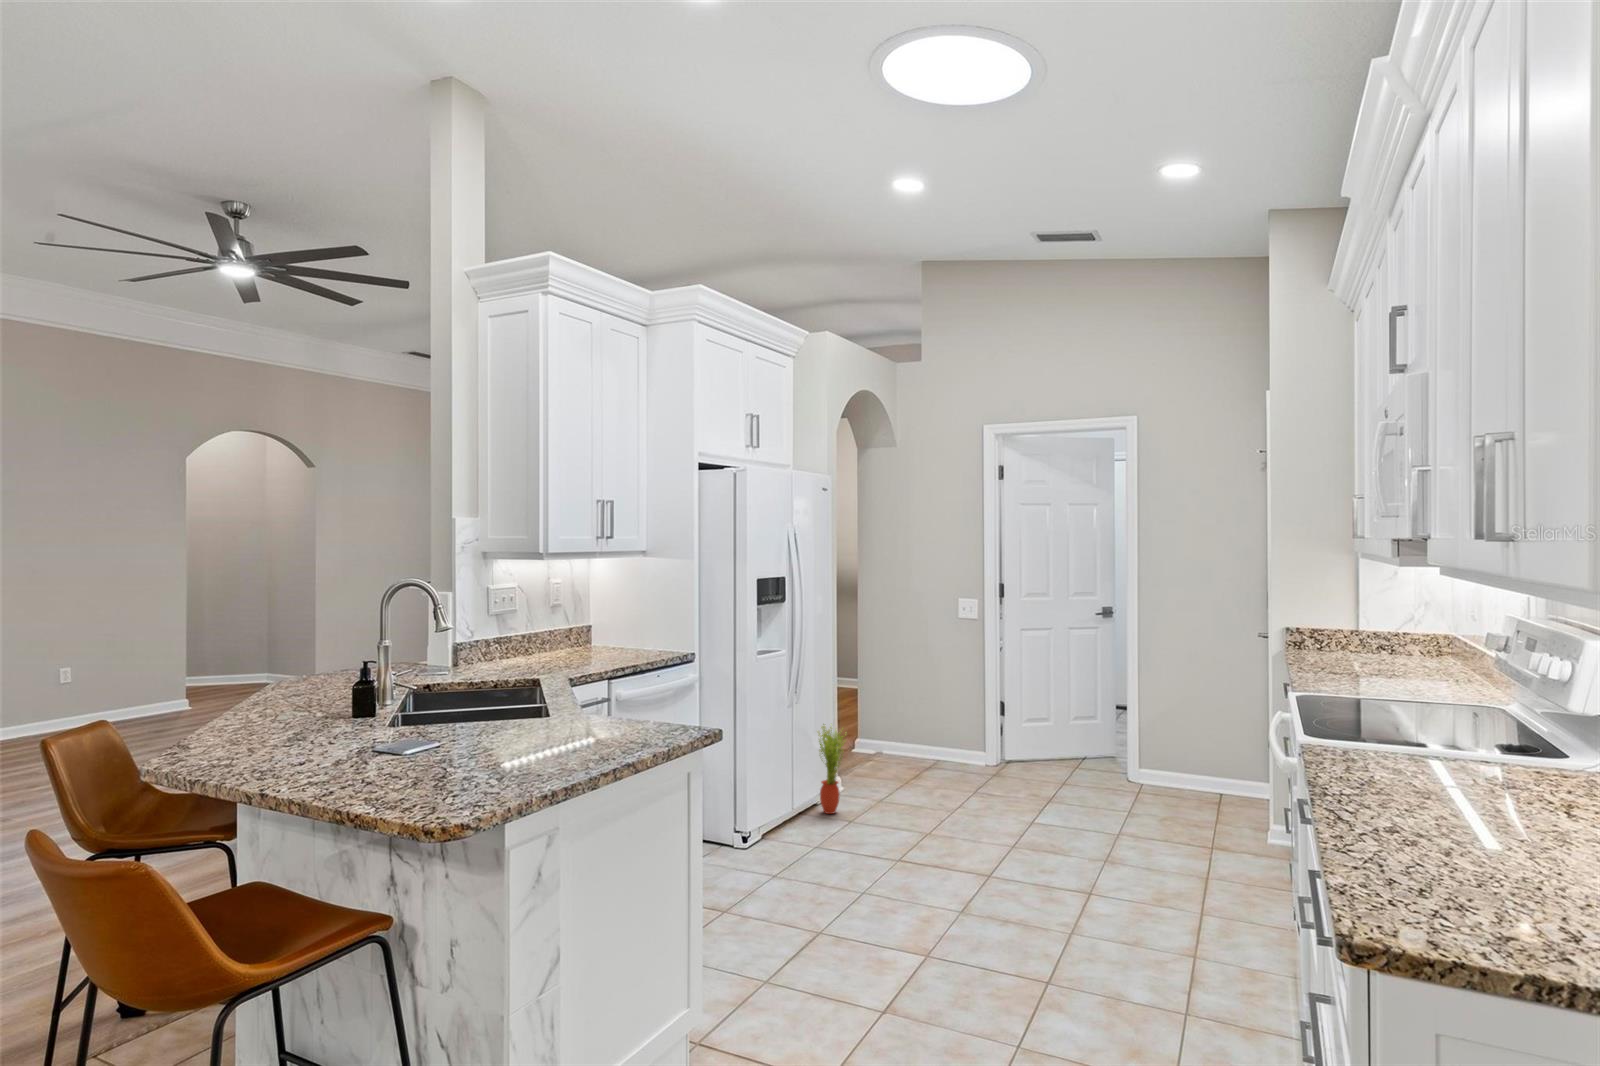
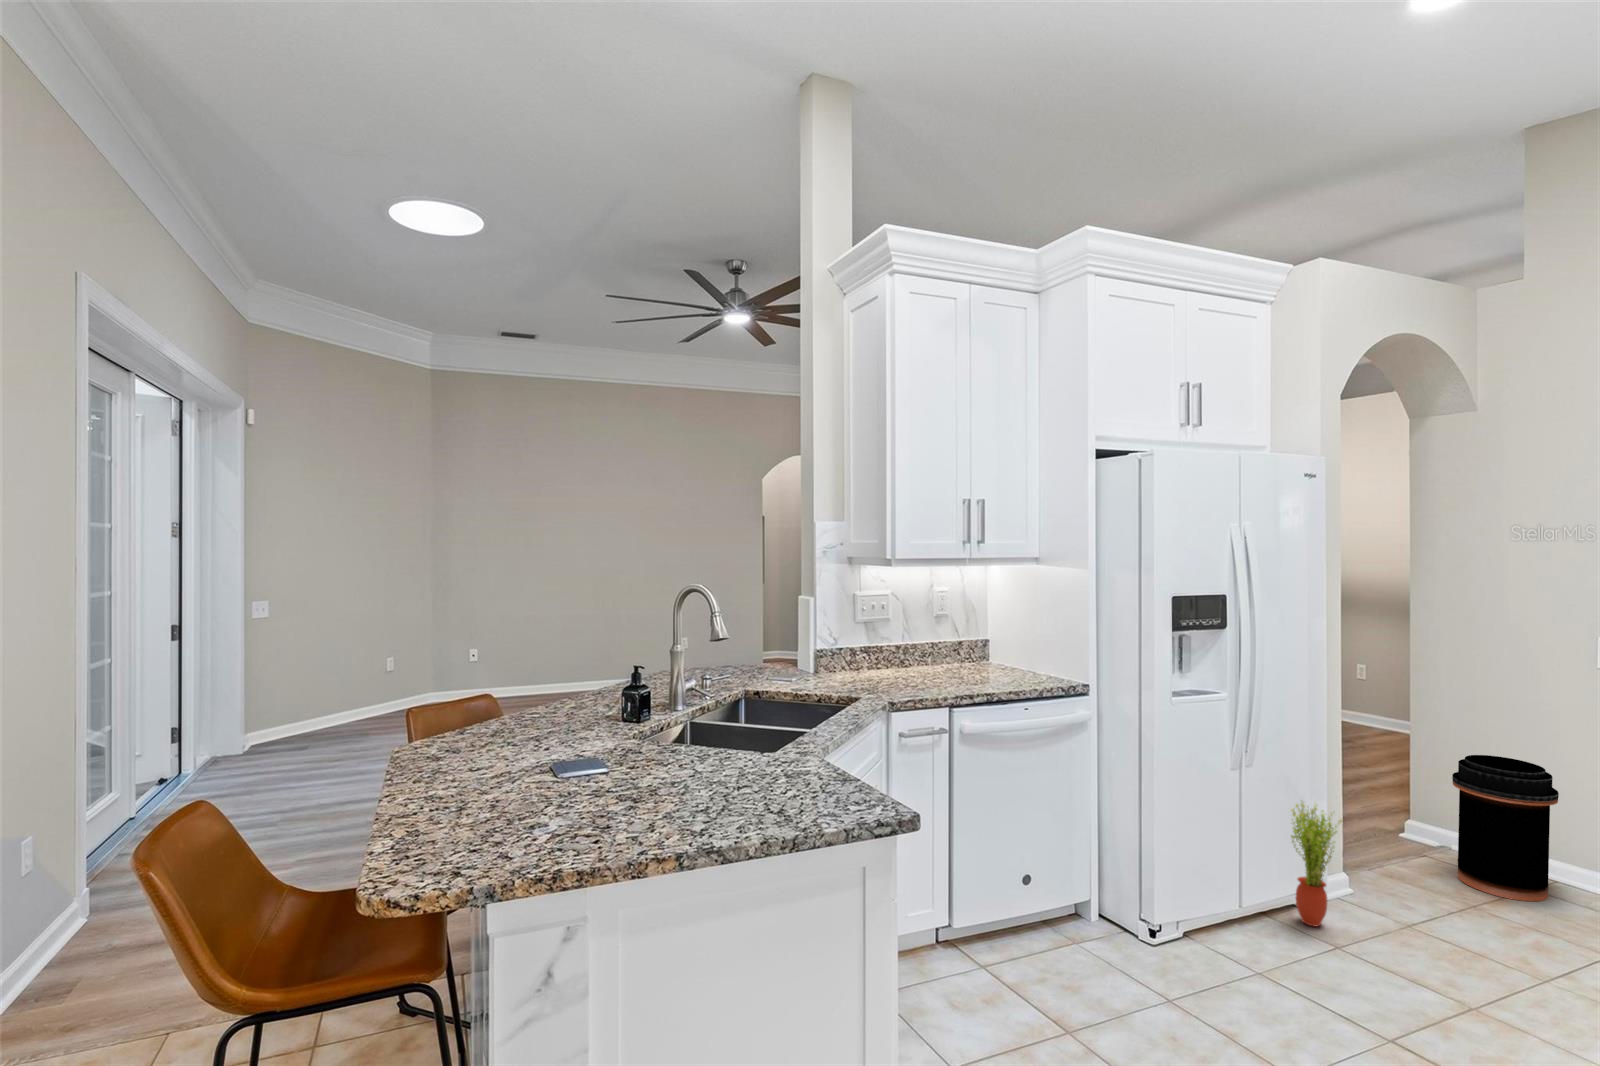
trash can: none [888,681,943,773] -> present [1452,755,1559,901]

